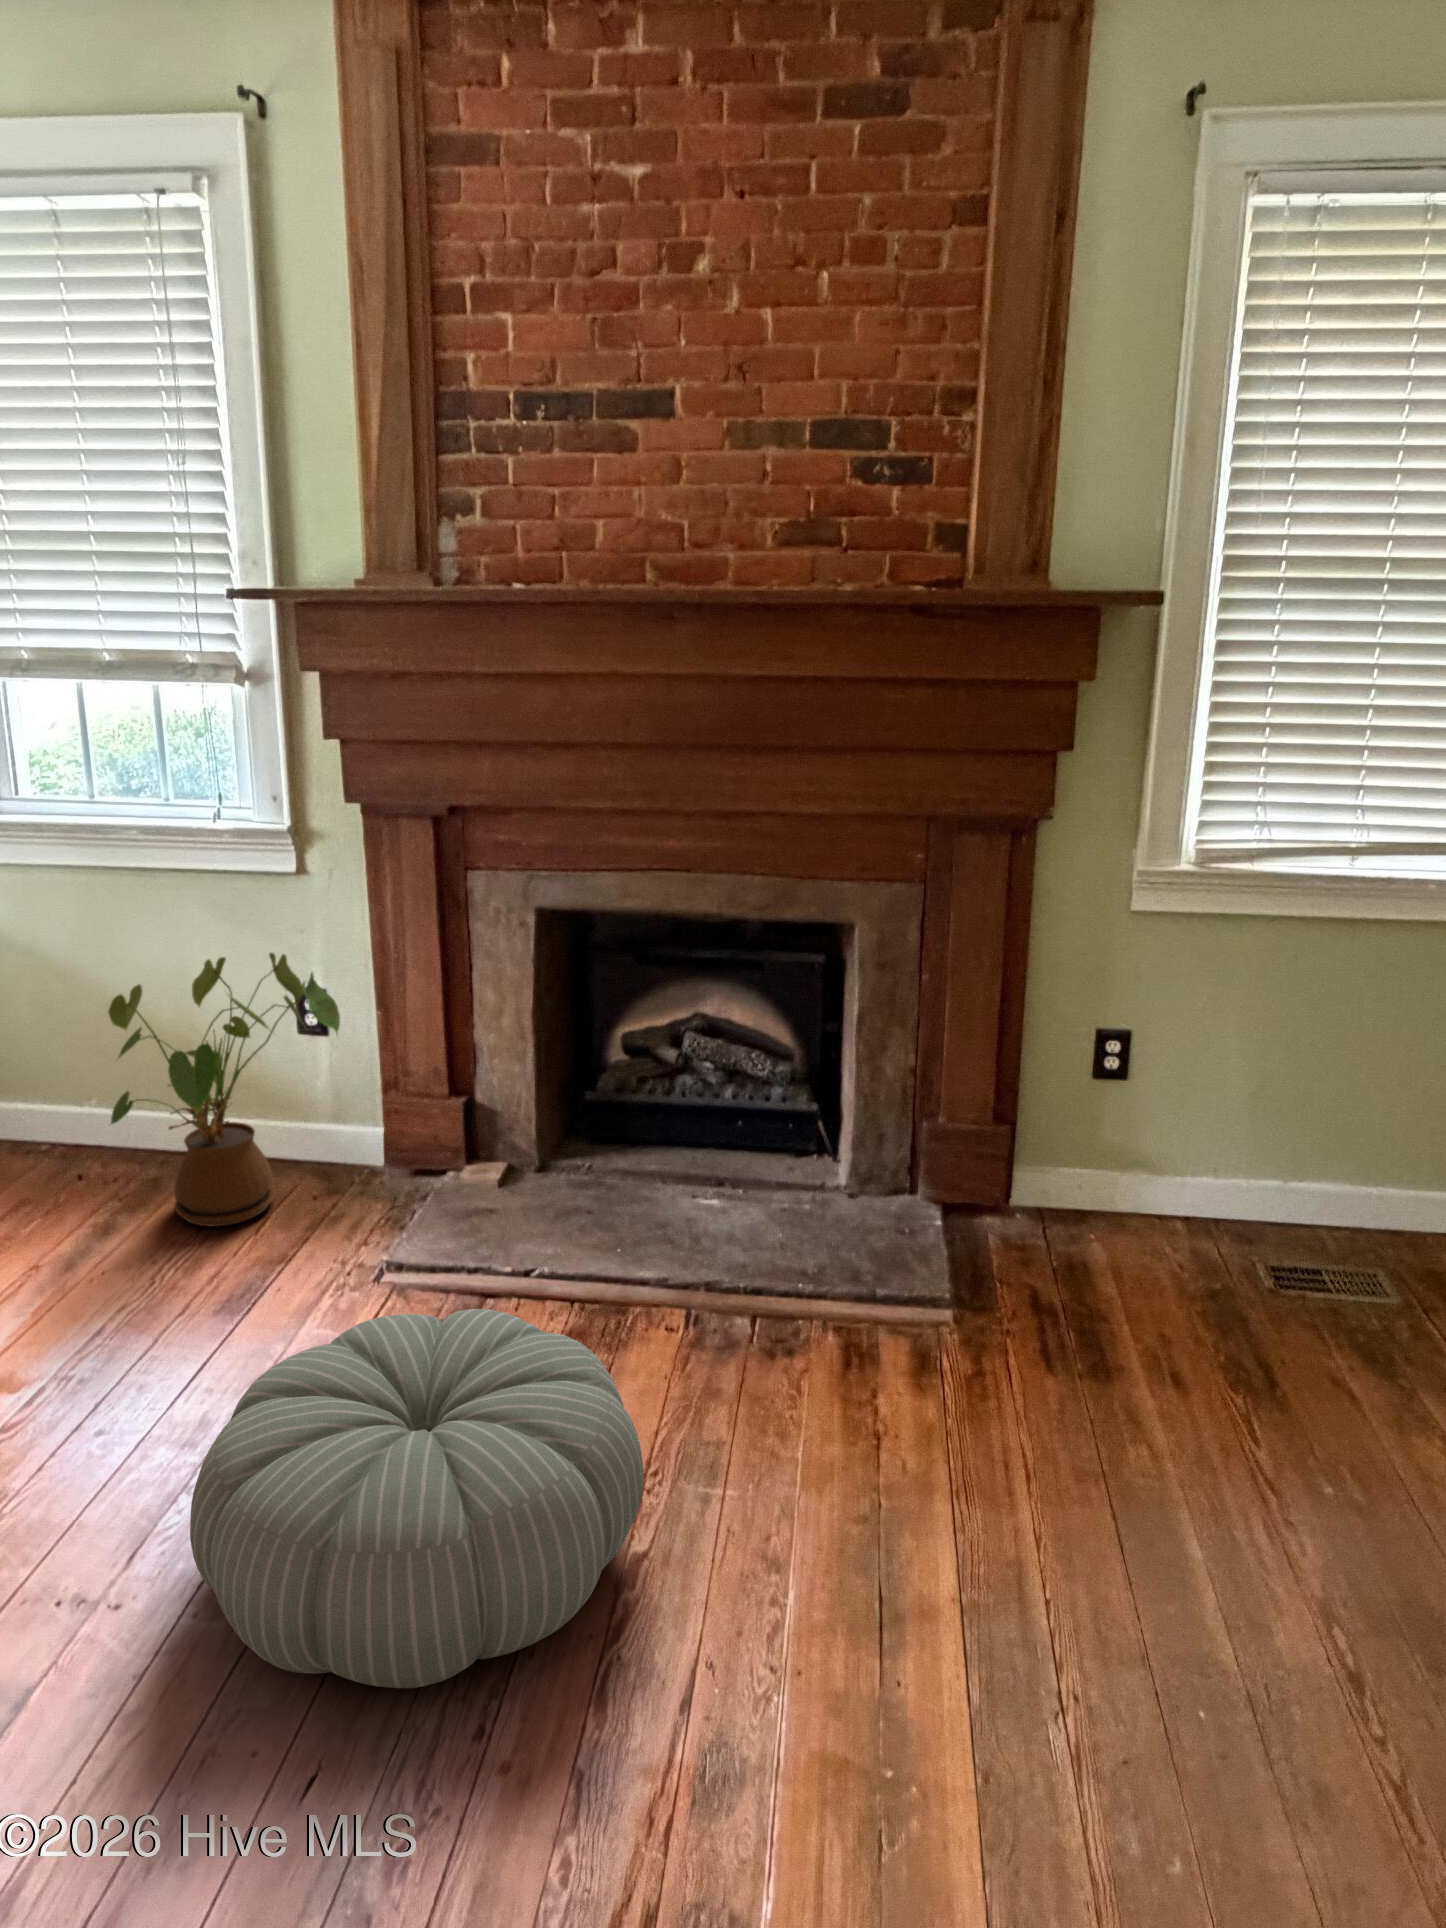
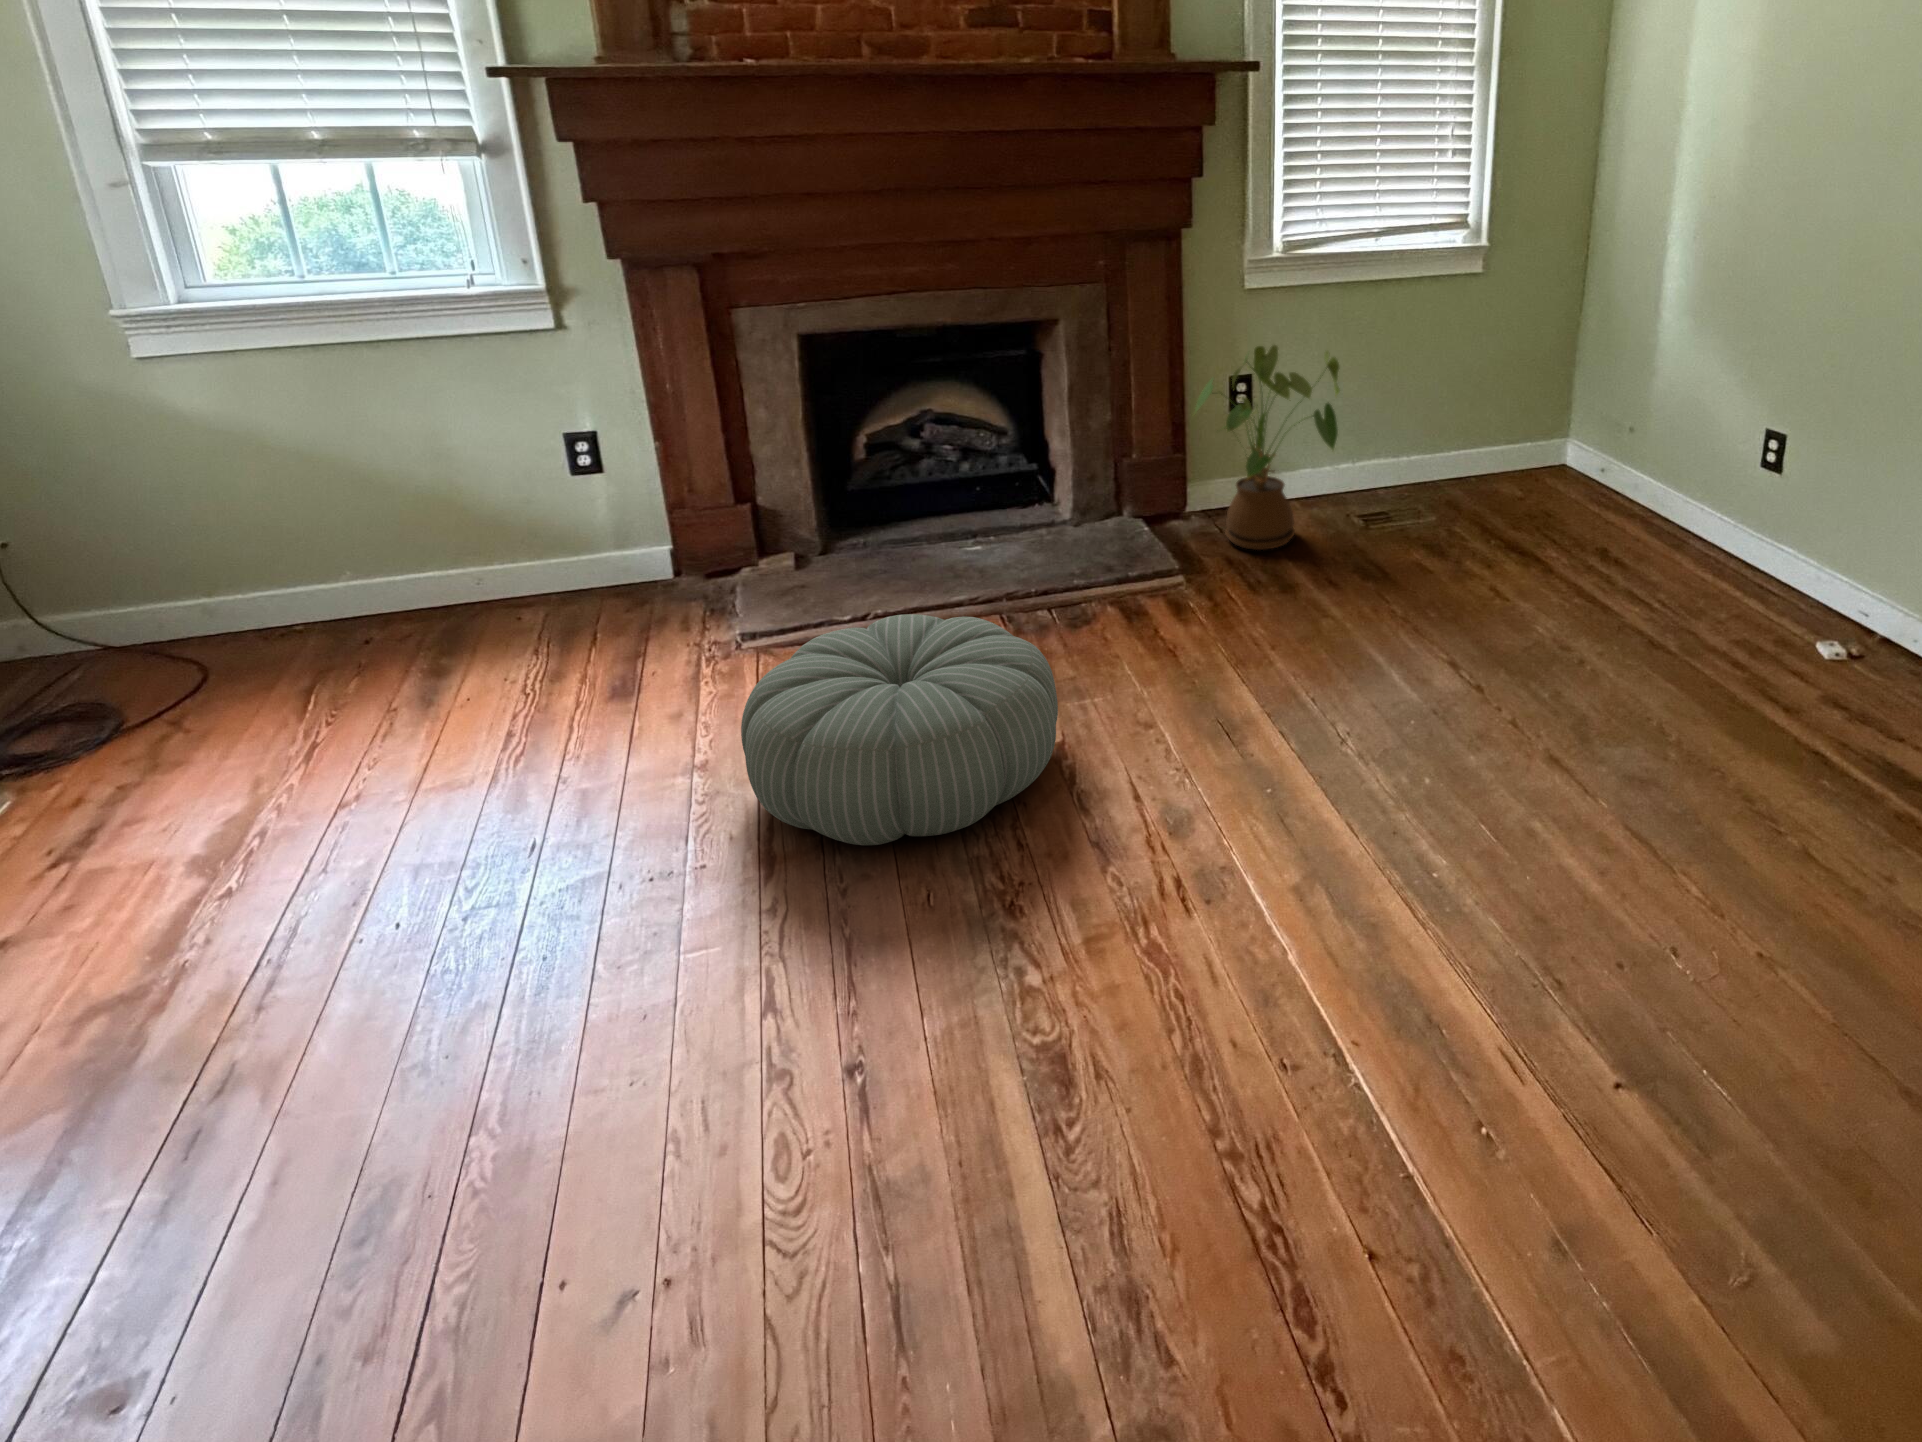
house plant: present [108,953,340,1226] -> present [1195,345,1340,550]

